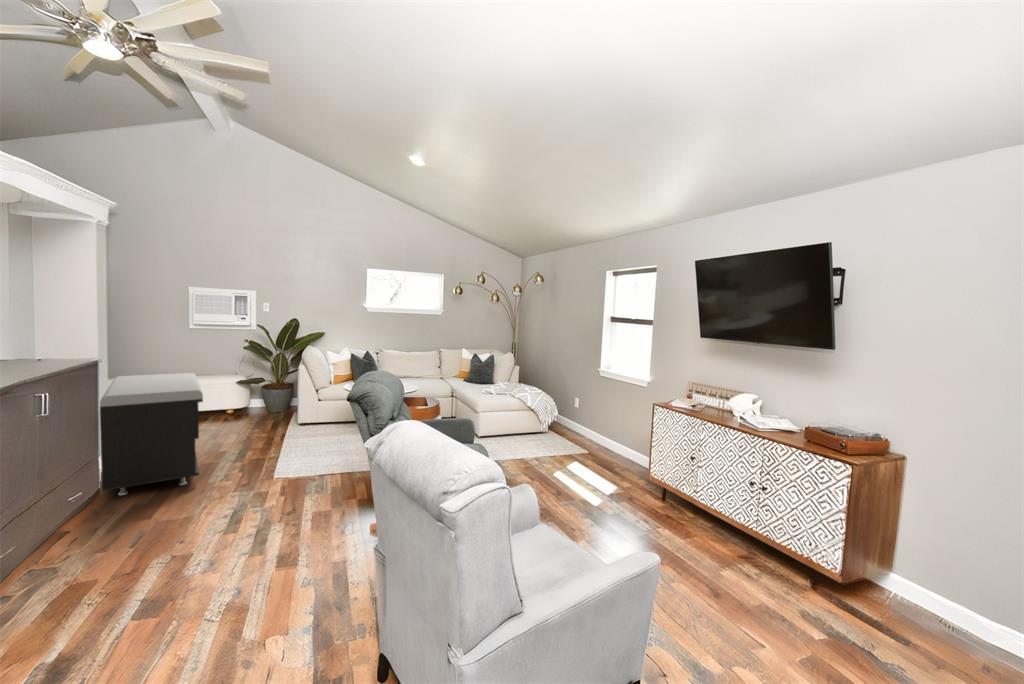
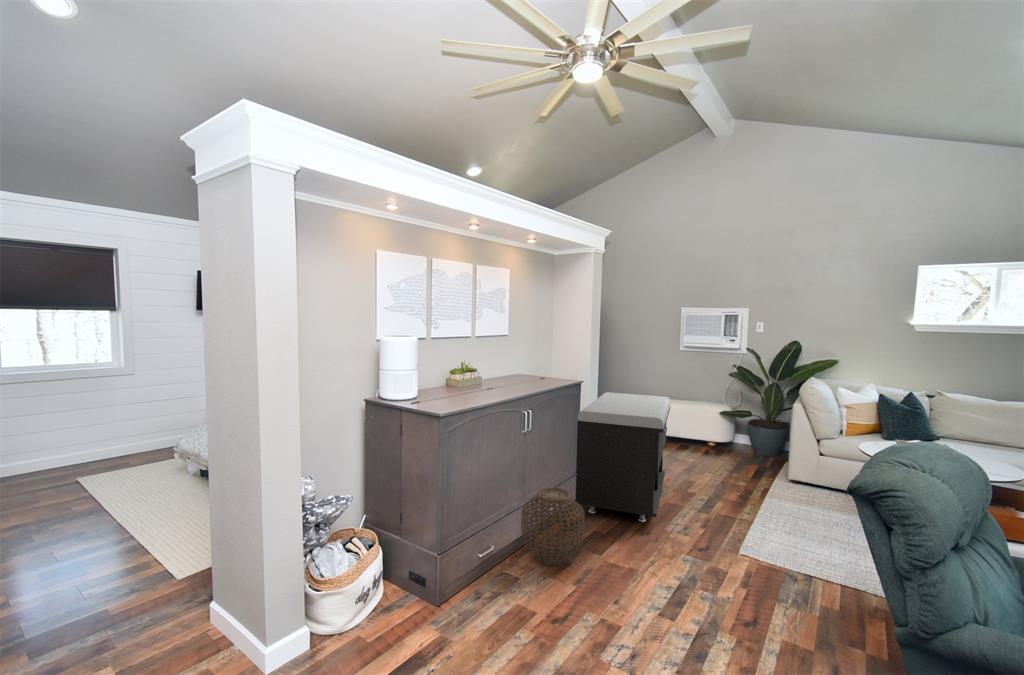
woven basket: none [48,473,134,550] -> present [521,488,584,565]

